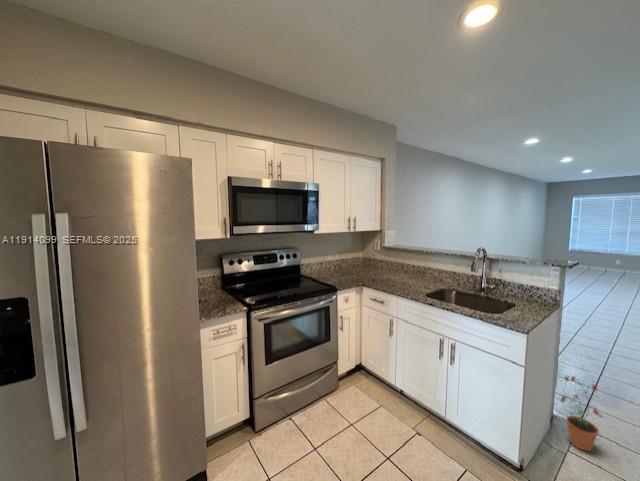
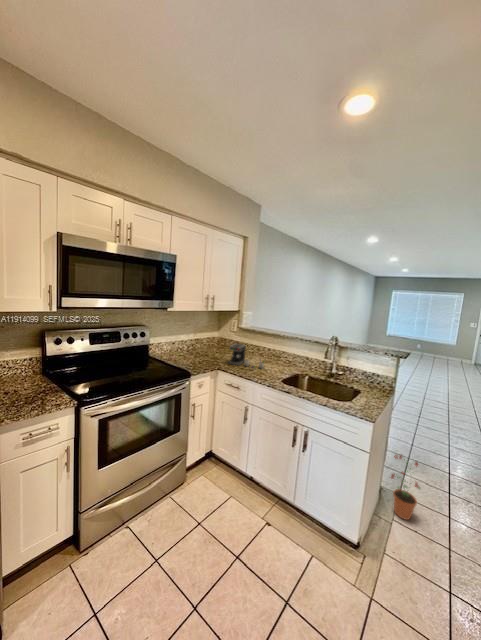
coffee maker: none [373,261,410,285] -> present [229,344,265,369]

